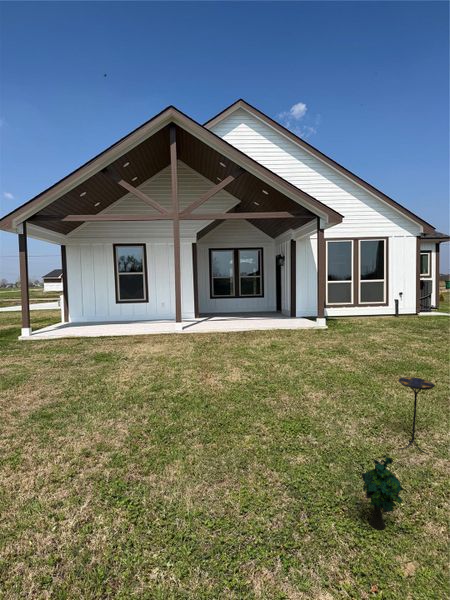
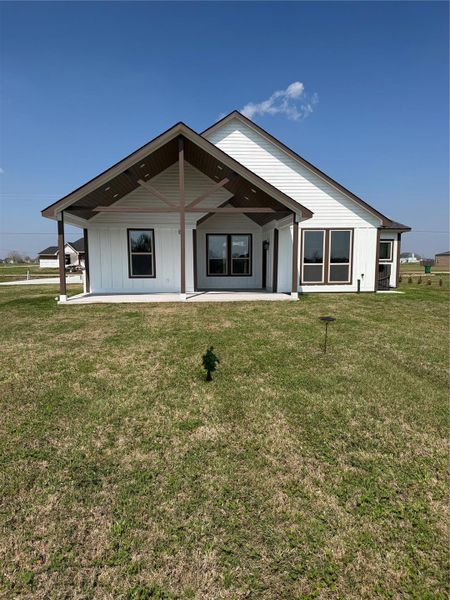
decorative plant: present [359,456,404,530] -> present [202,346,220,381]

